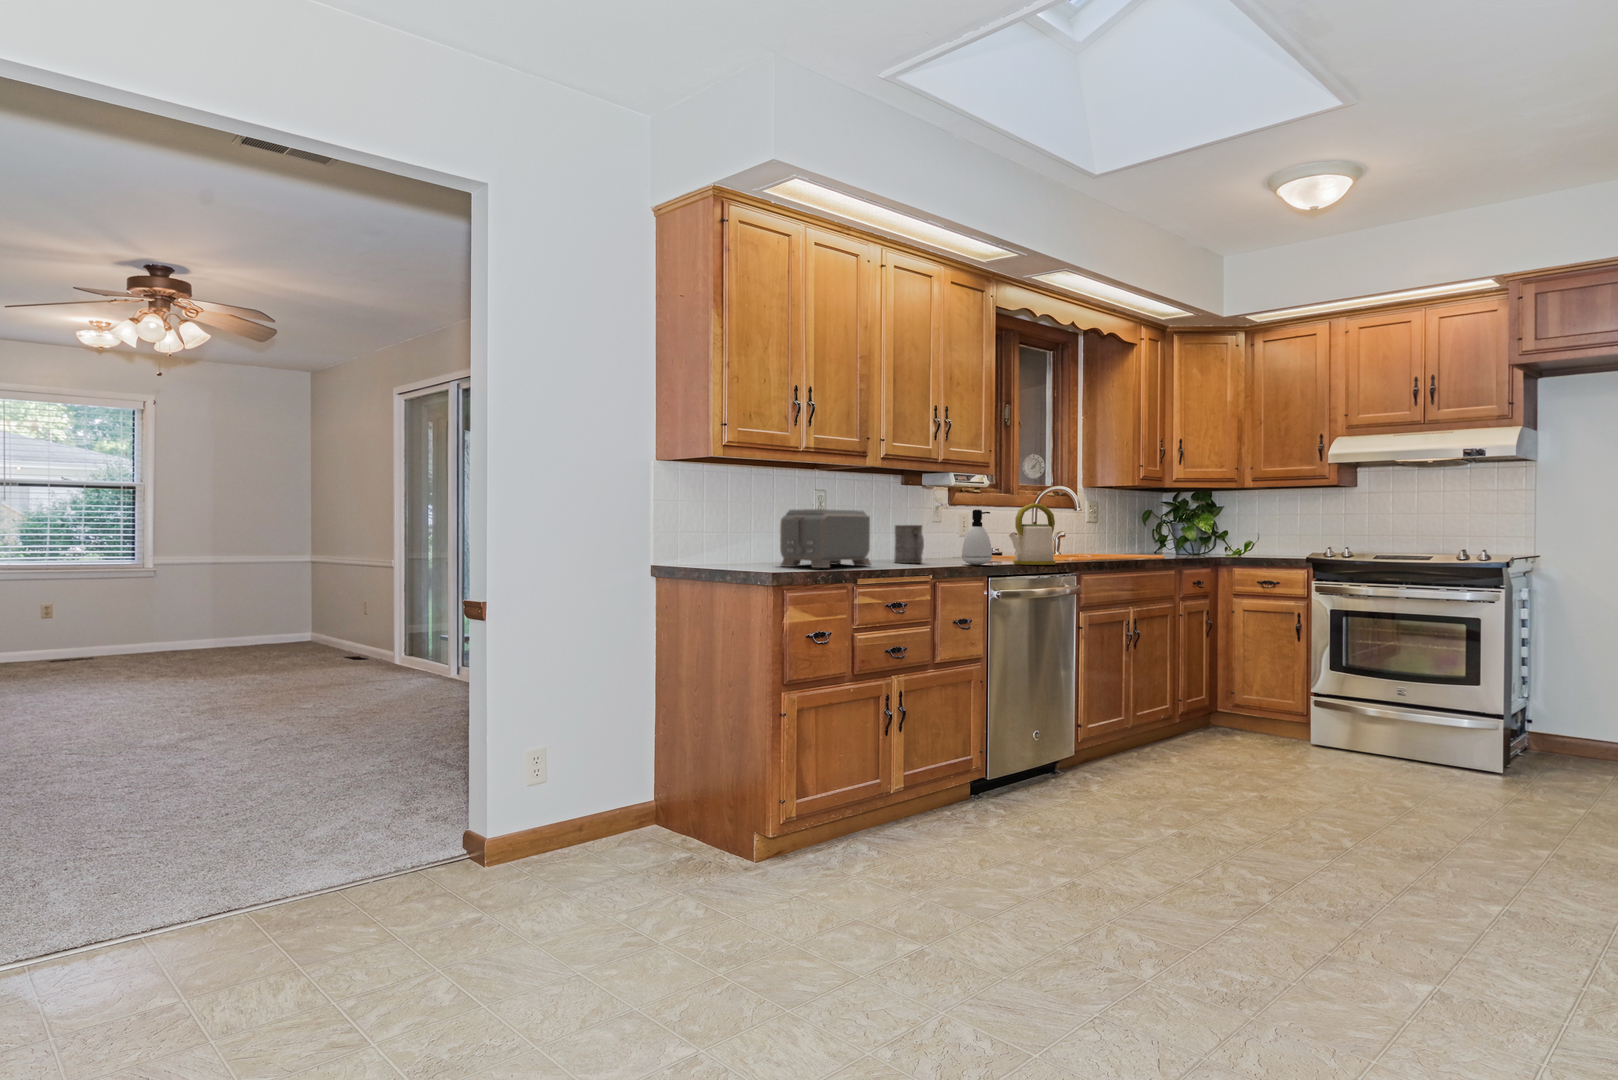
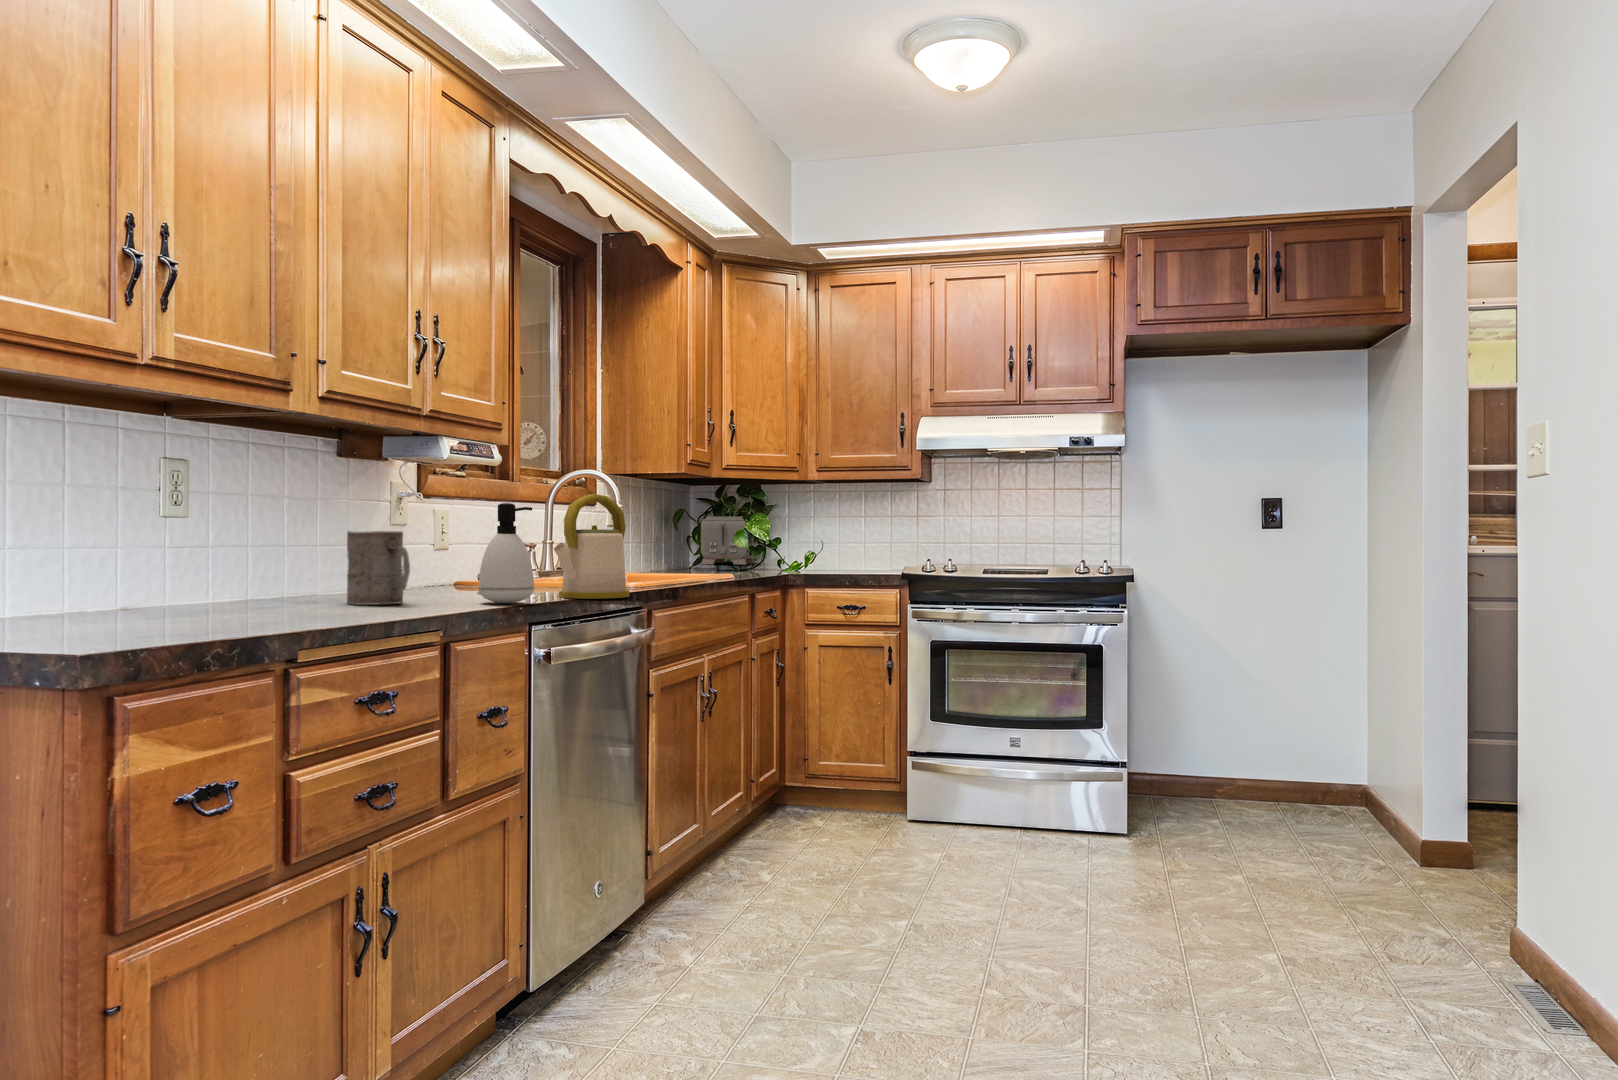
toaster: present [780,509,871,568] -> present [701,517,755,565]

